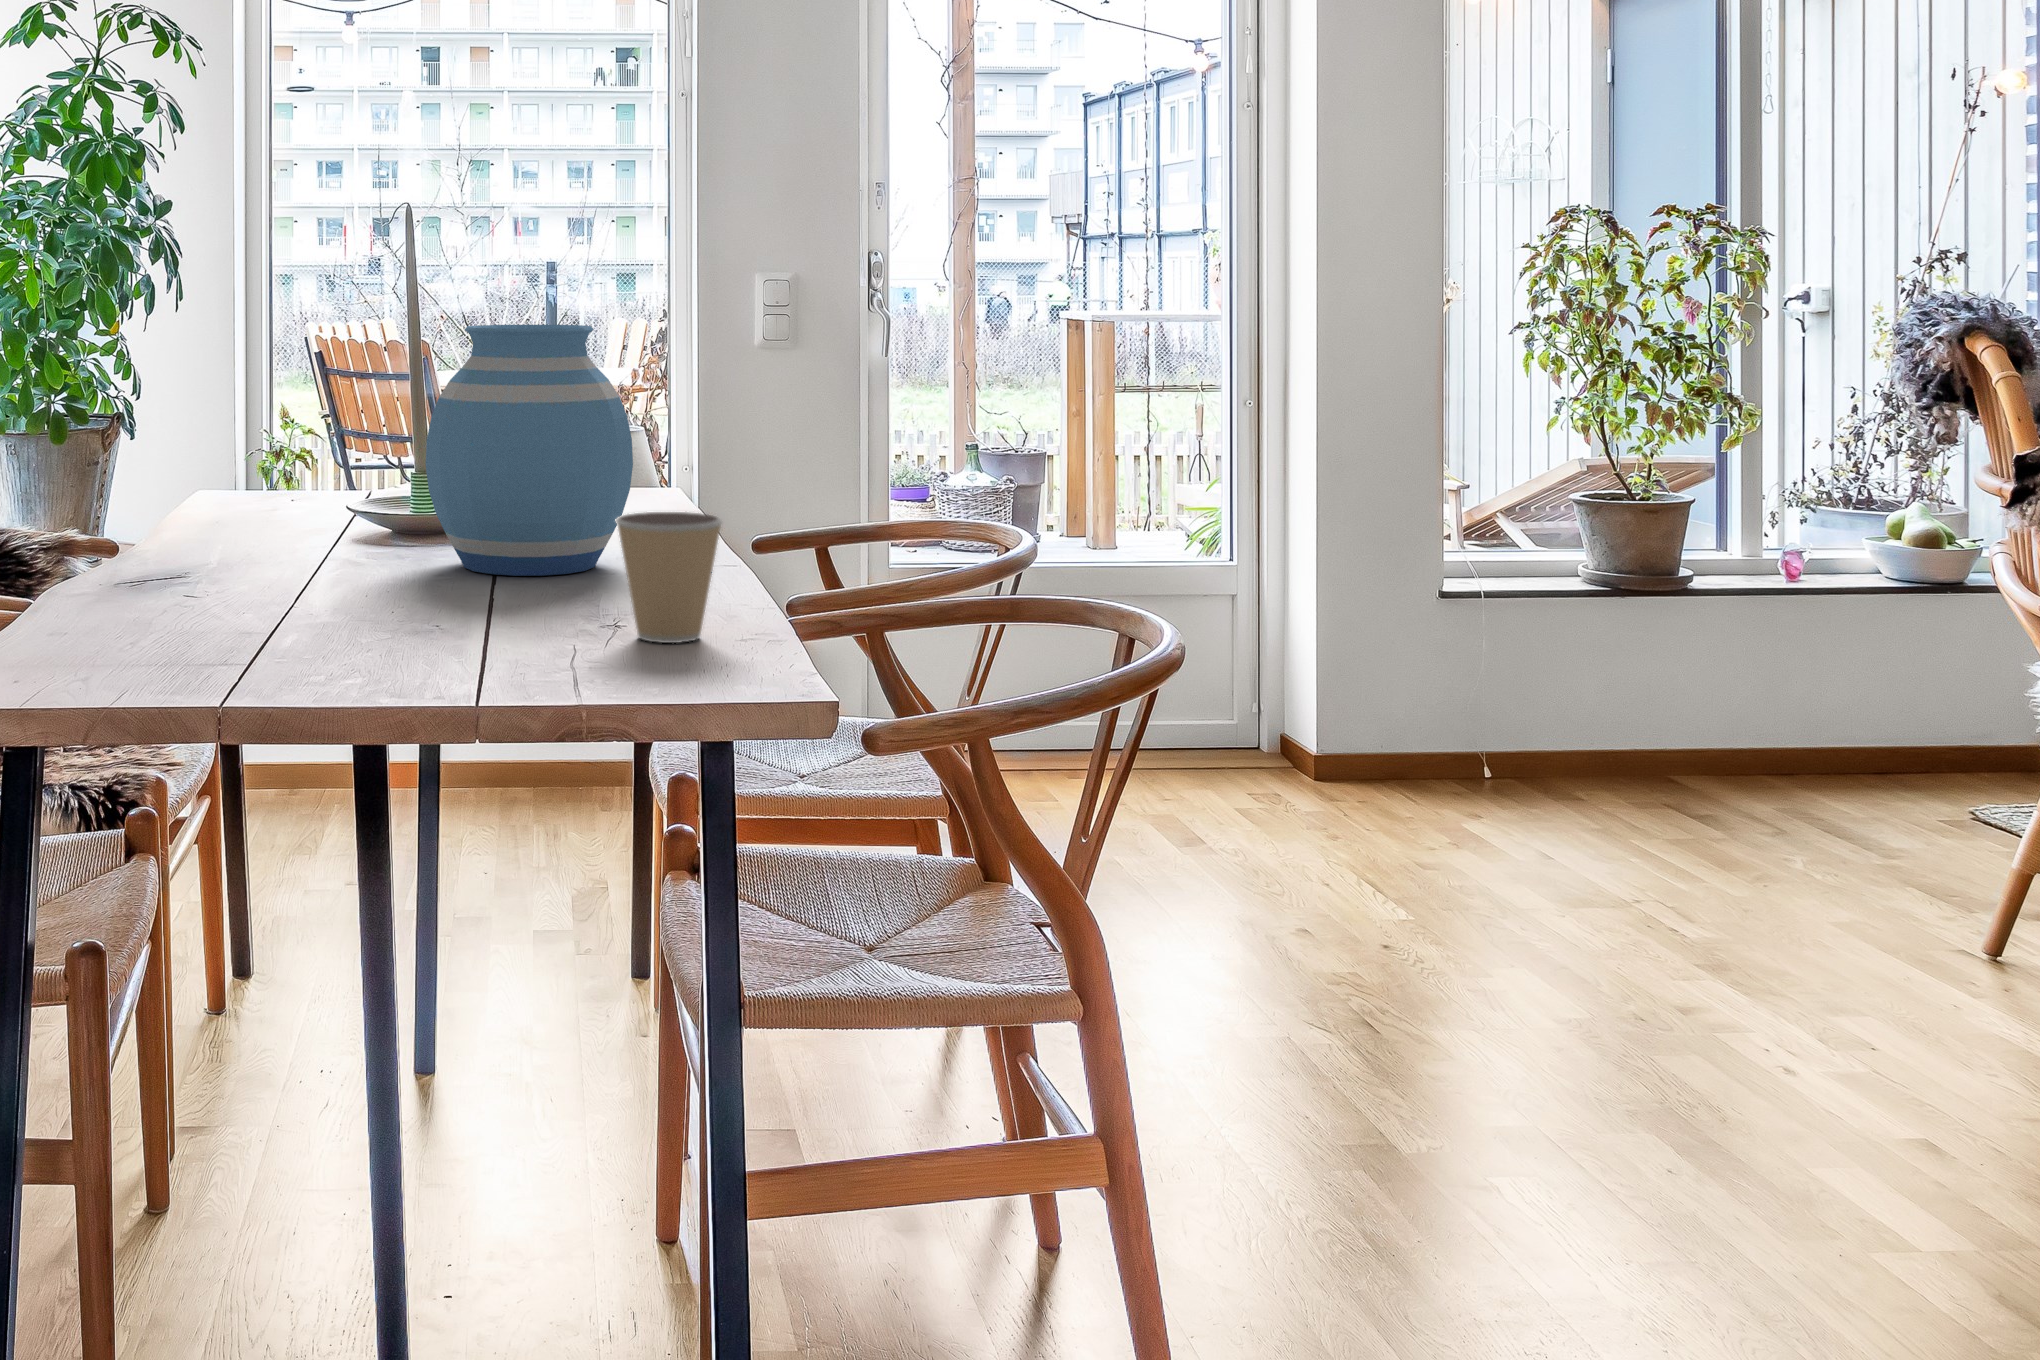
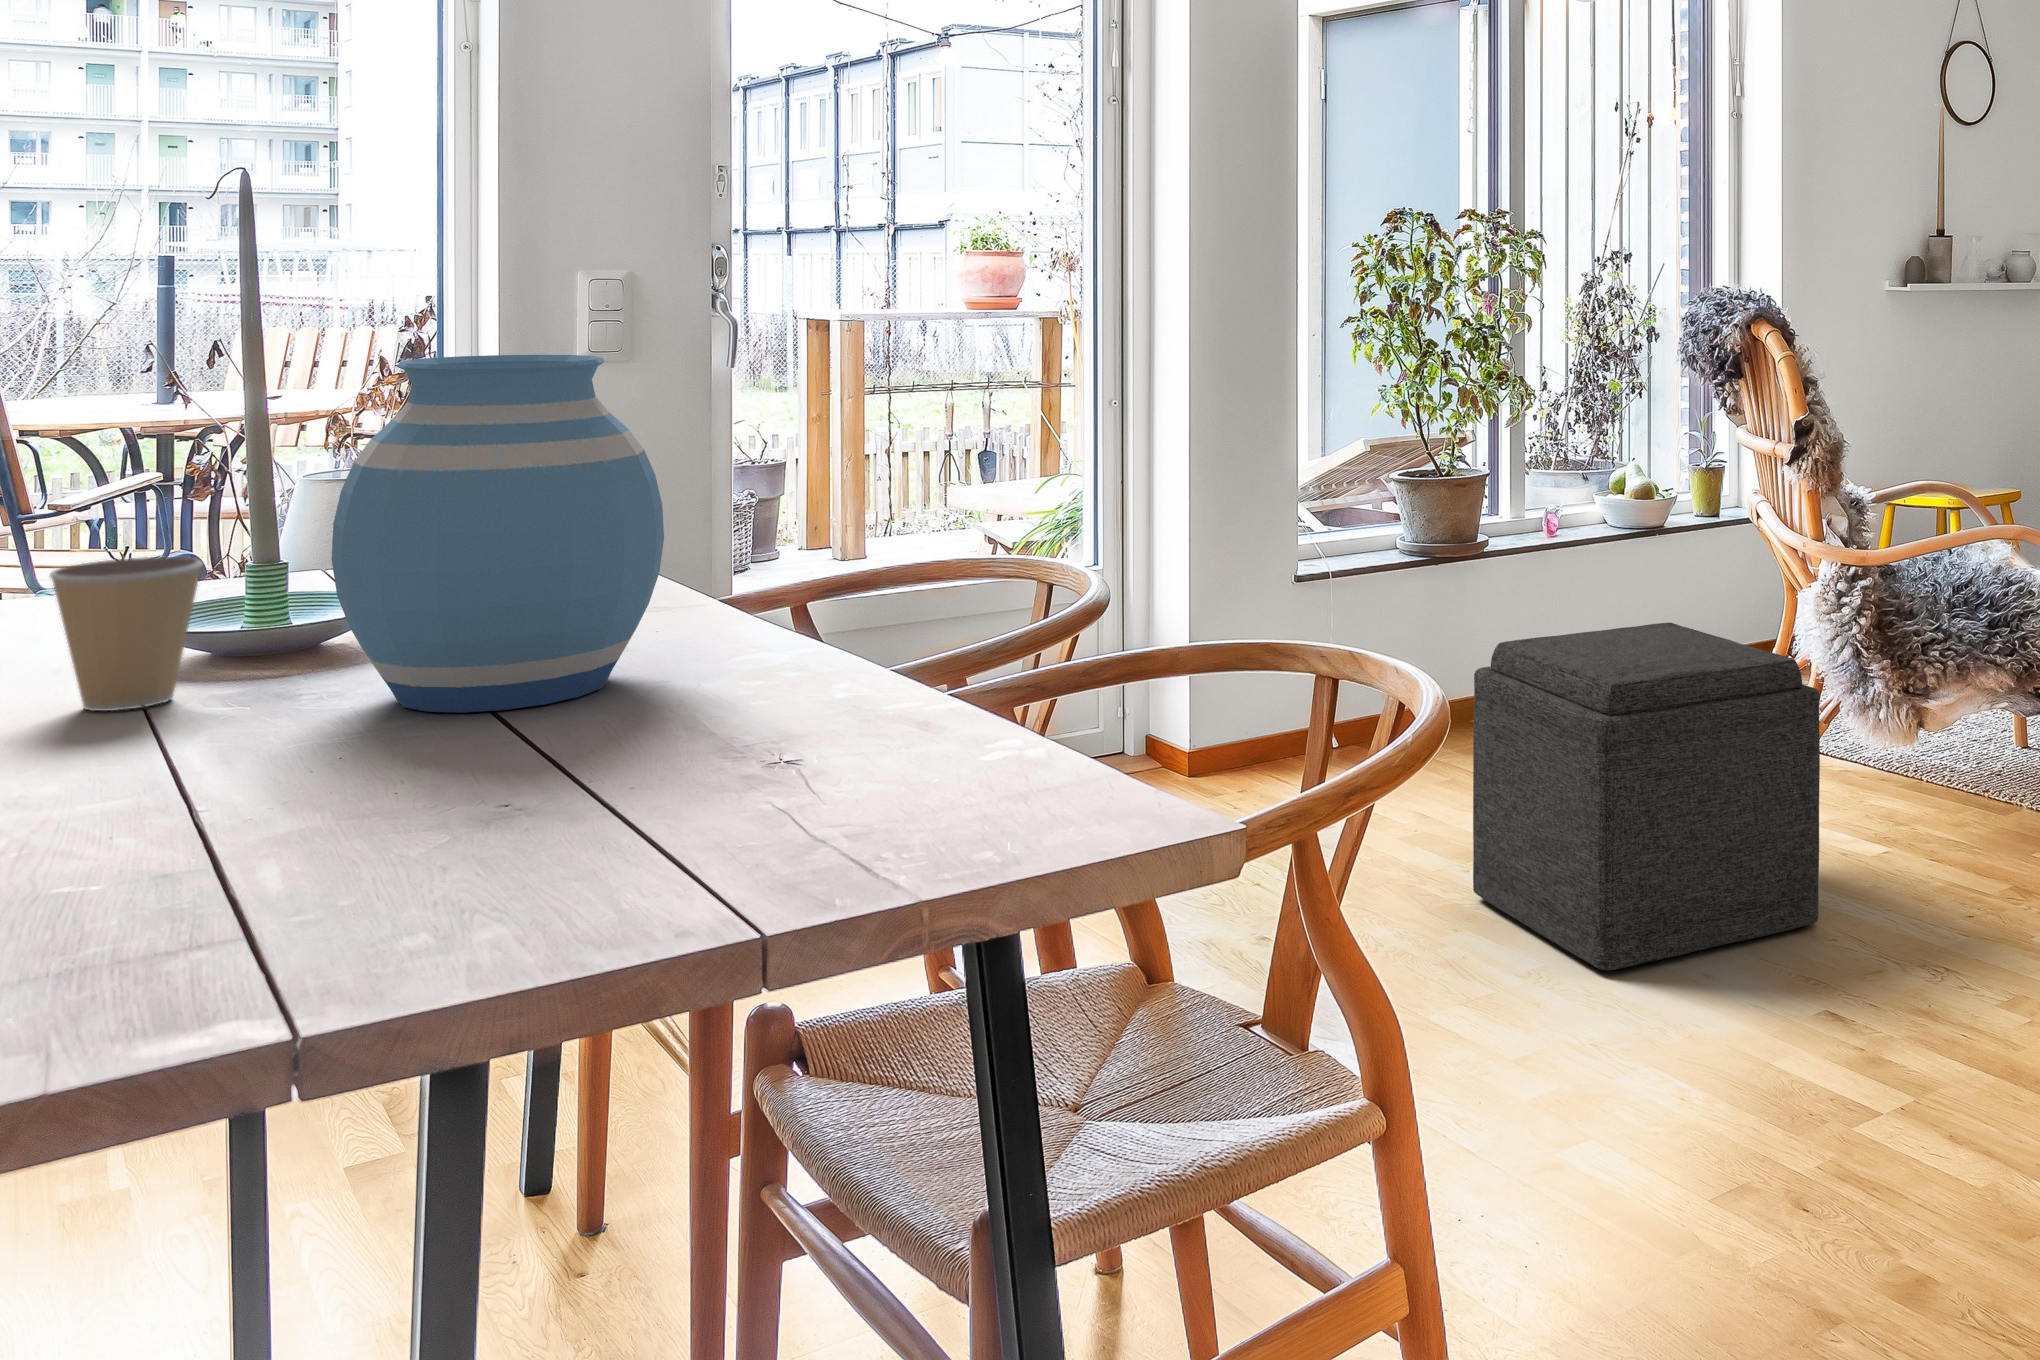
coffee cup: present [616,512,723,643] -> present [50,557,203,711]
ottoman: none [1550,672,1989,1059] -> present [1473,623,1820,970]

